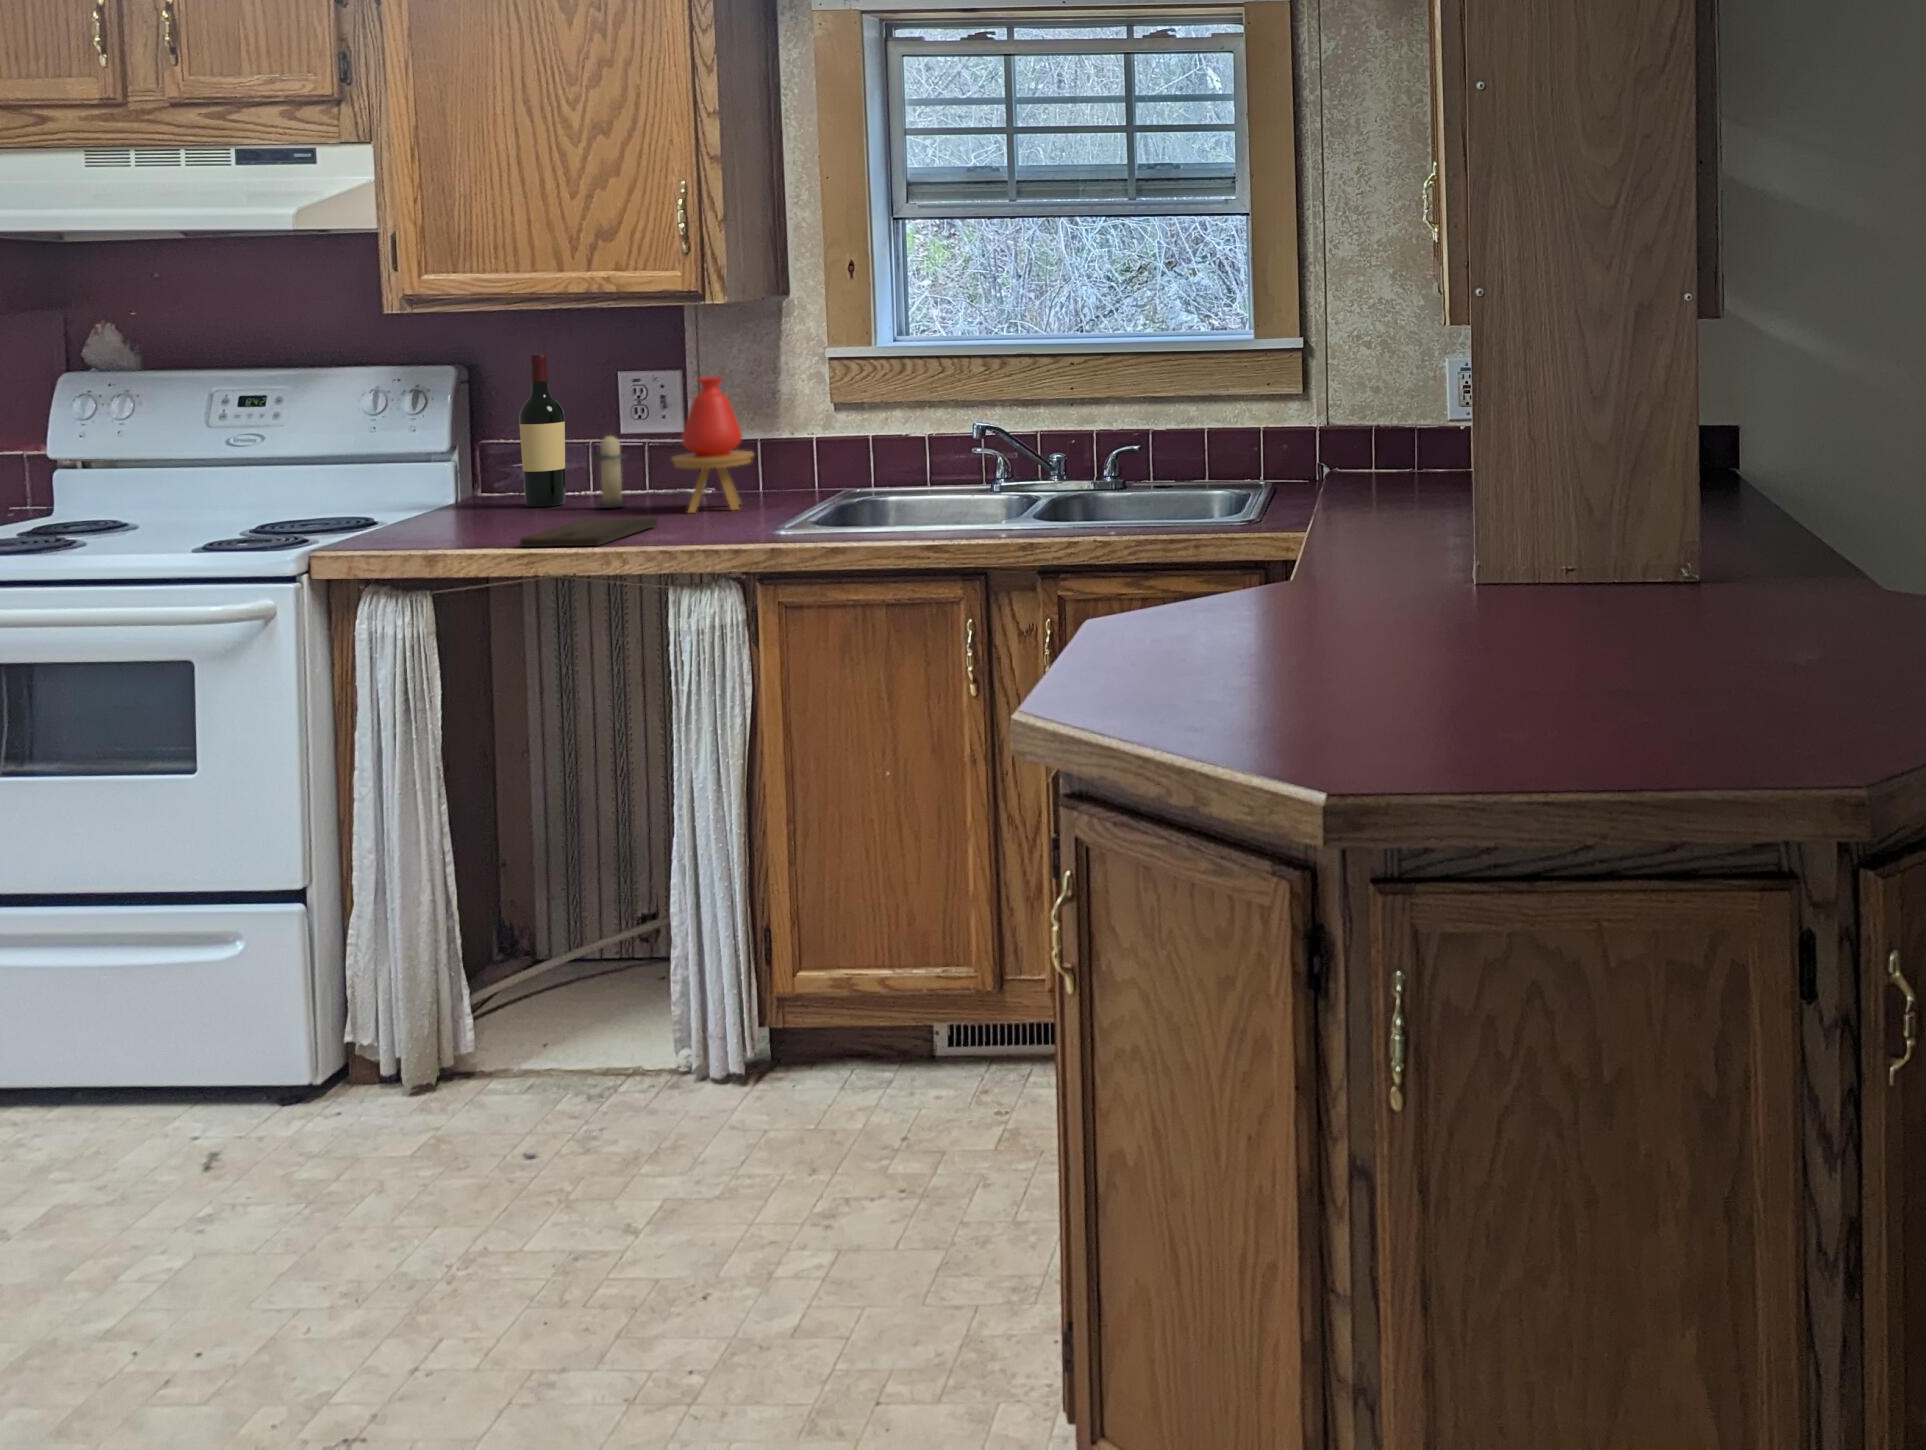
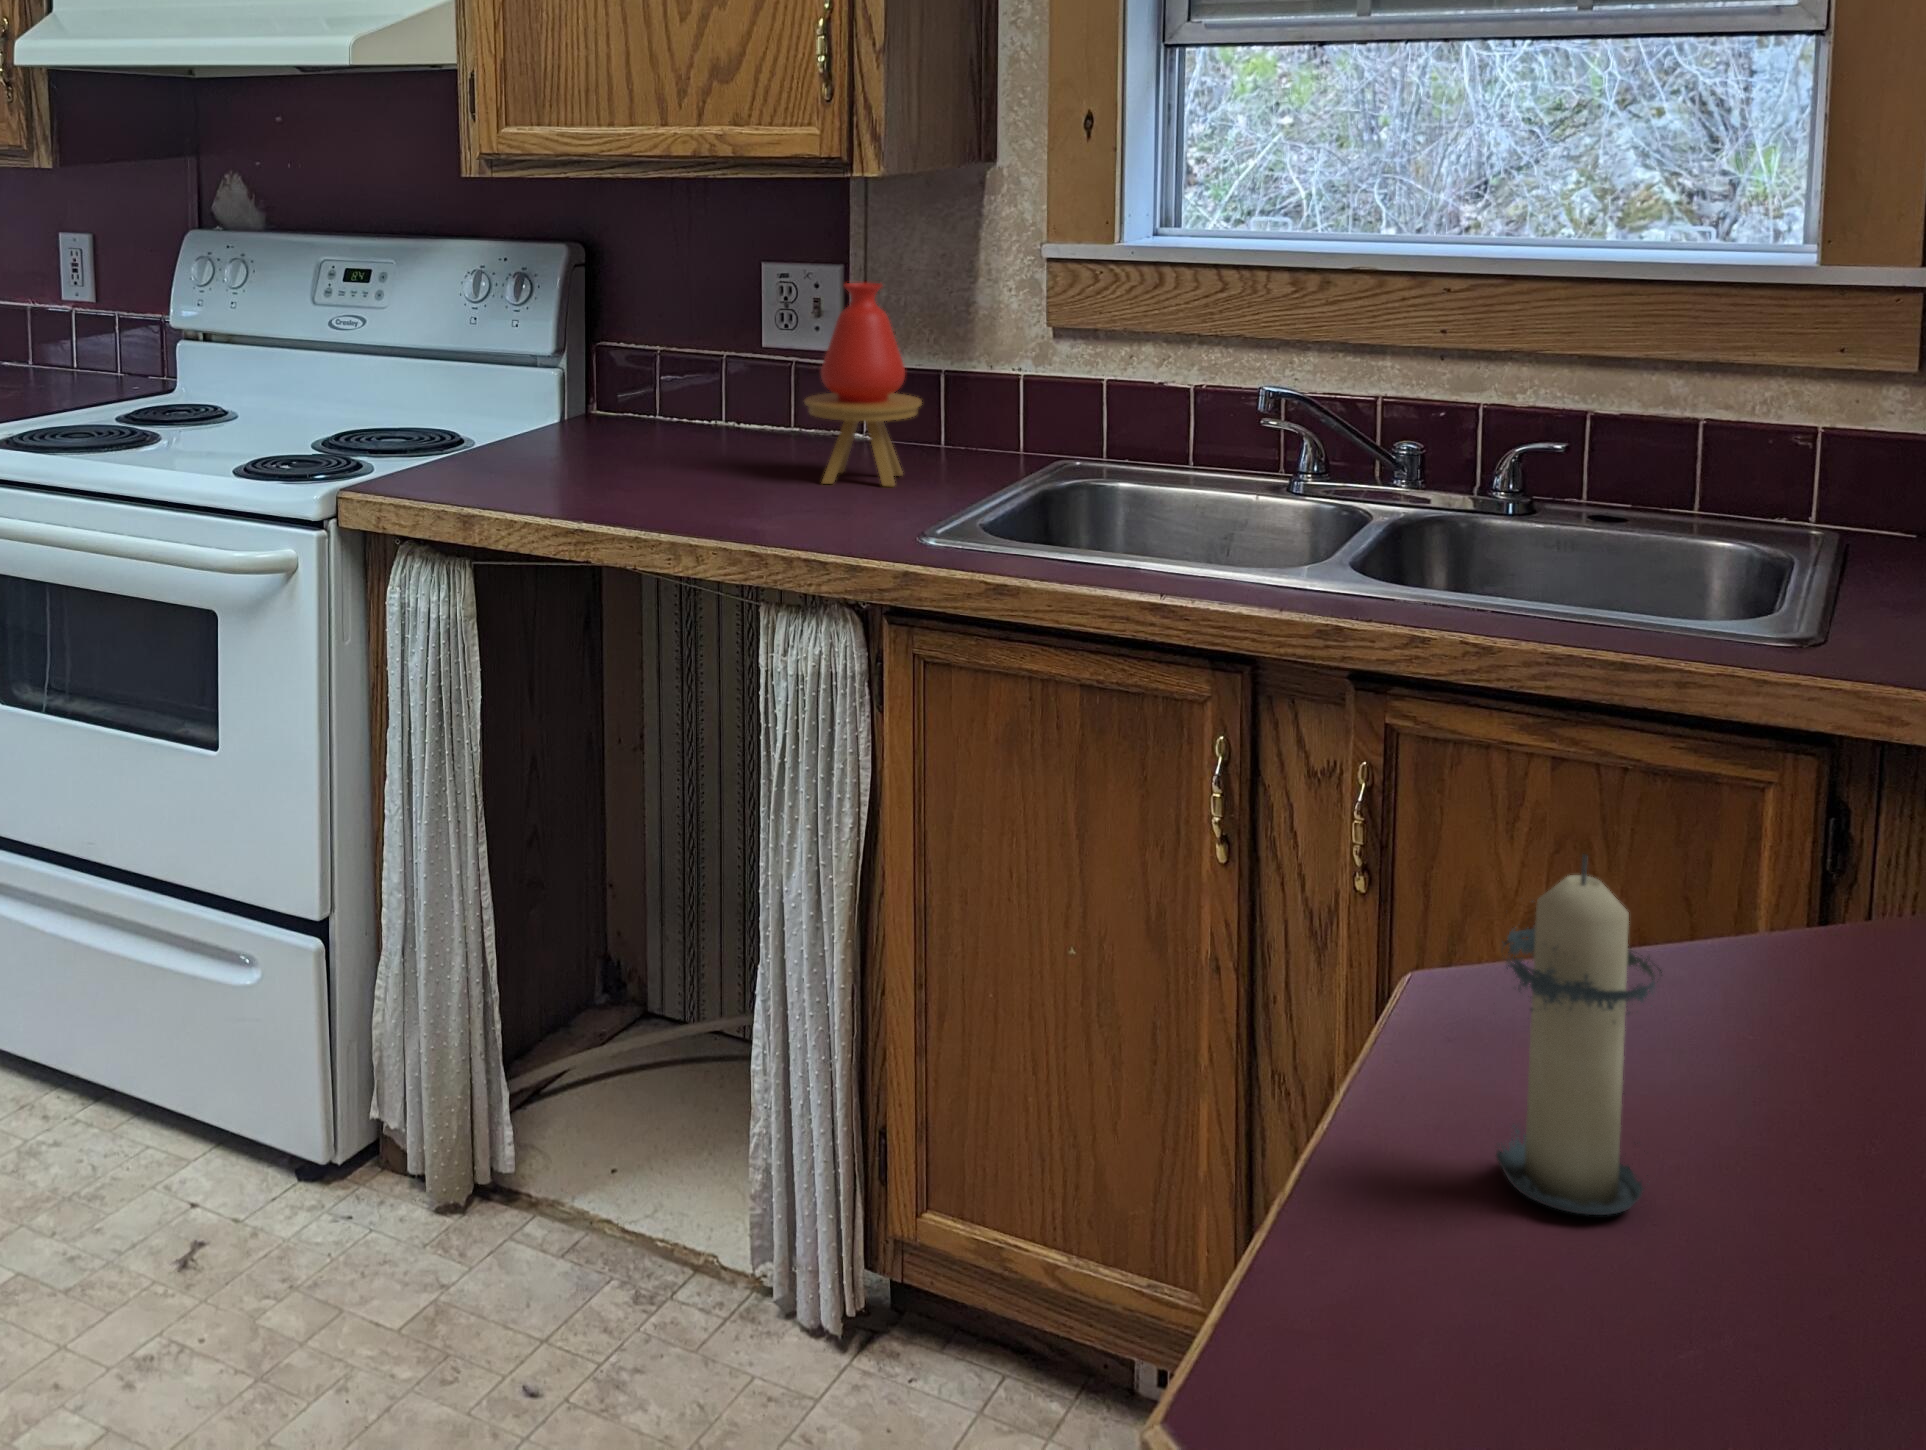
wine bottle: present [519,354,565,507] -> none [629,233,685,445]
candle: present [595,436,627,508] -> present [1496,854,1662,1215]
cutting board: present [520,517,658,547] -> none [576,481,768,533]

